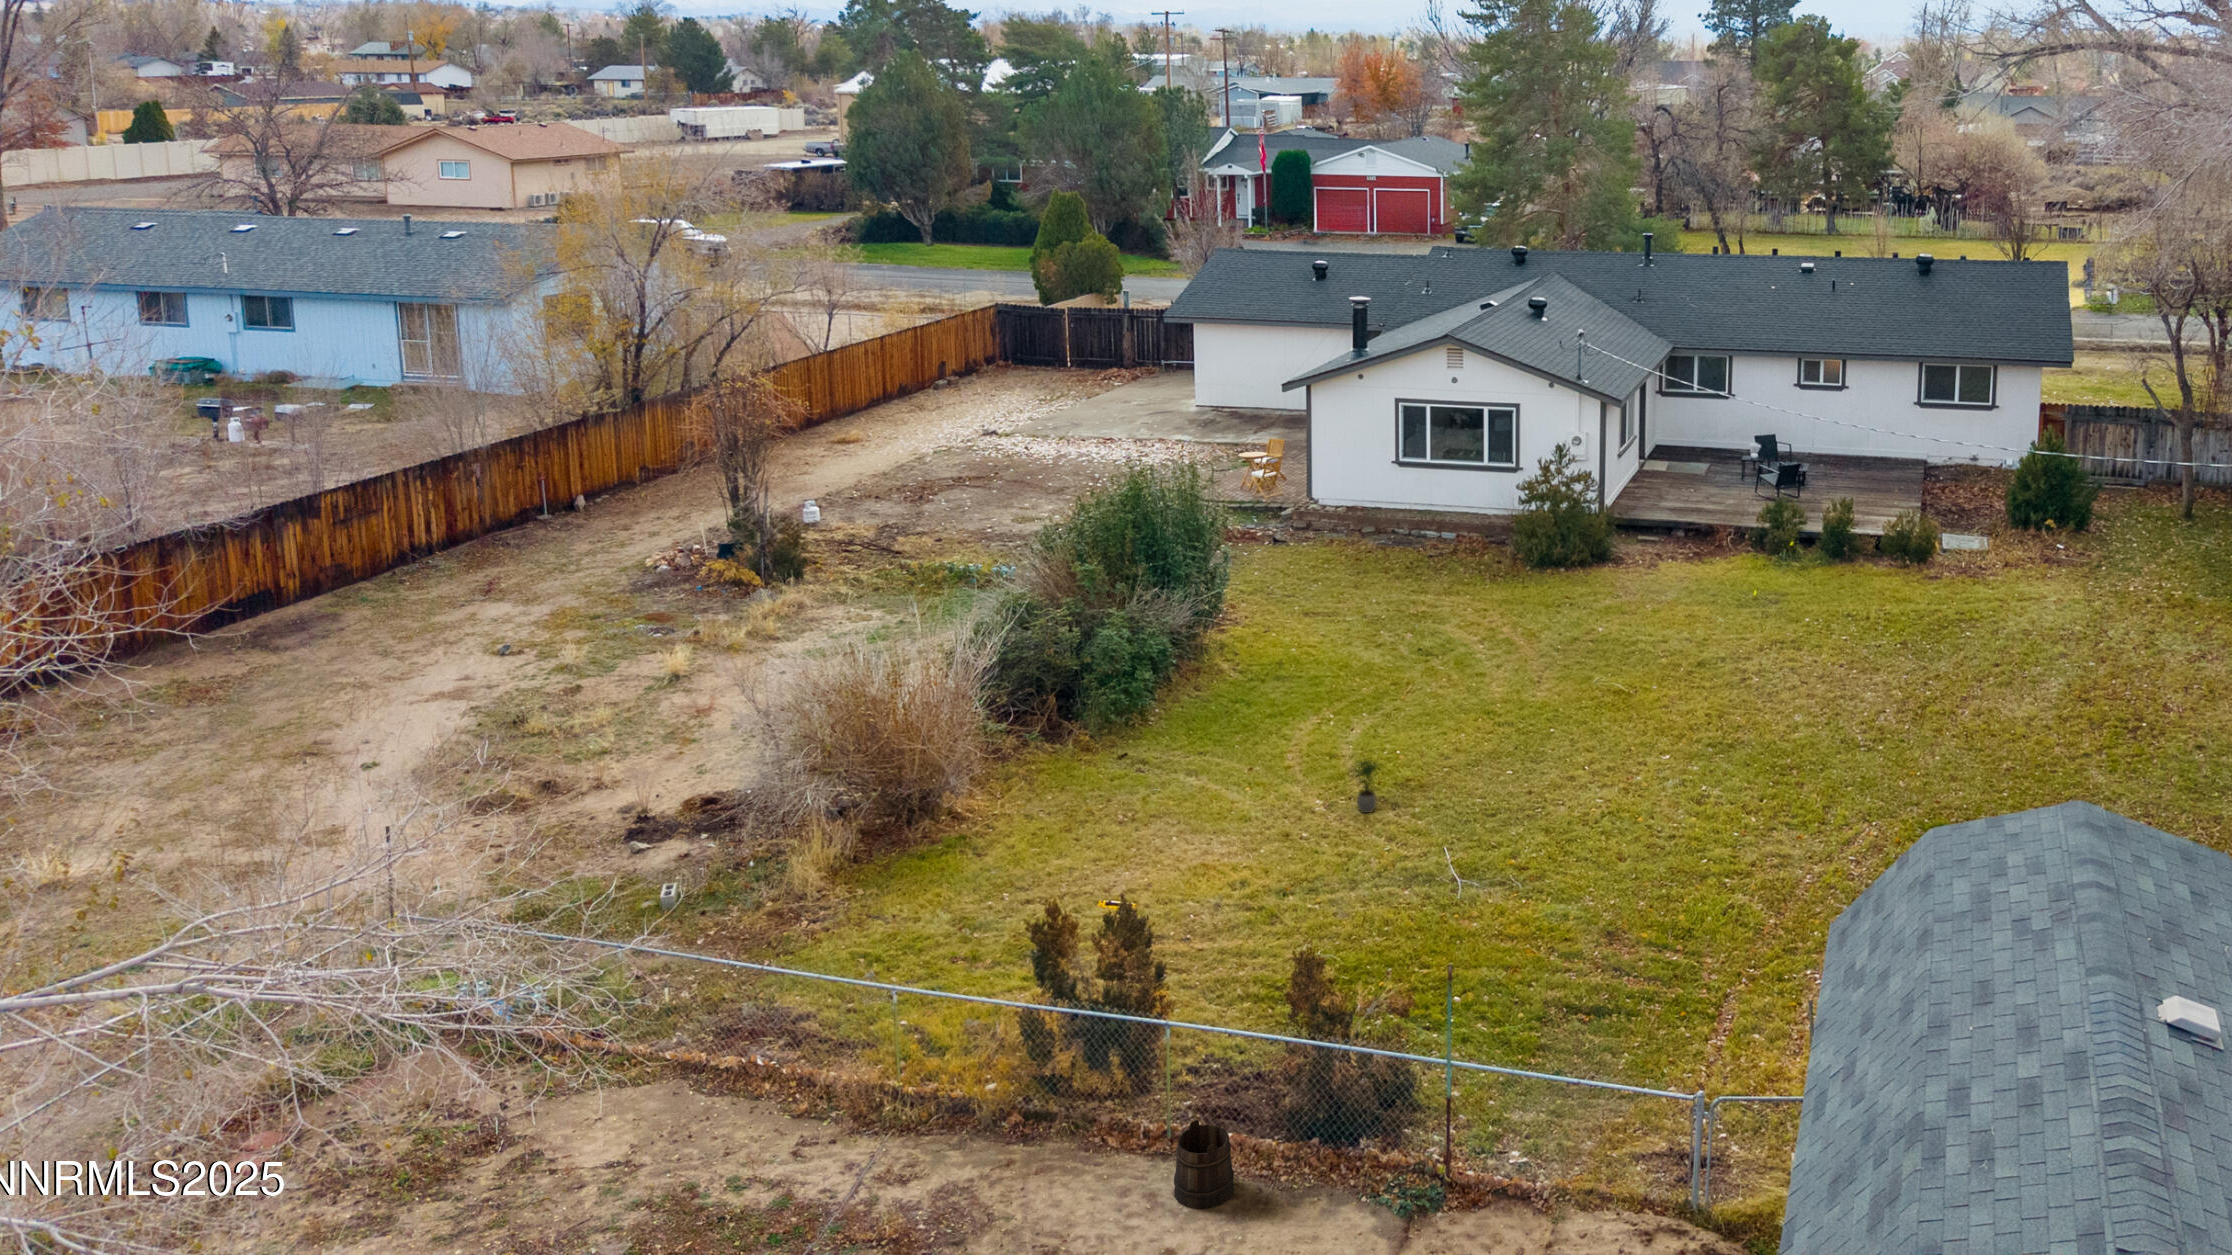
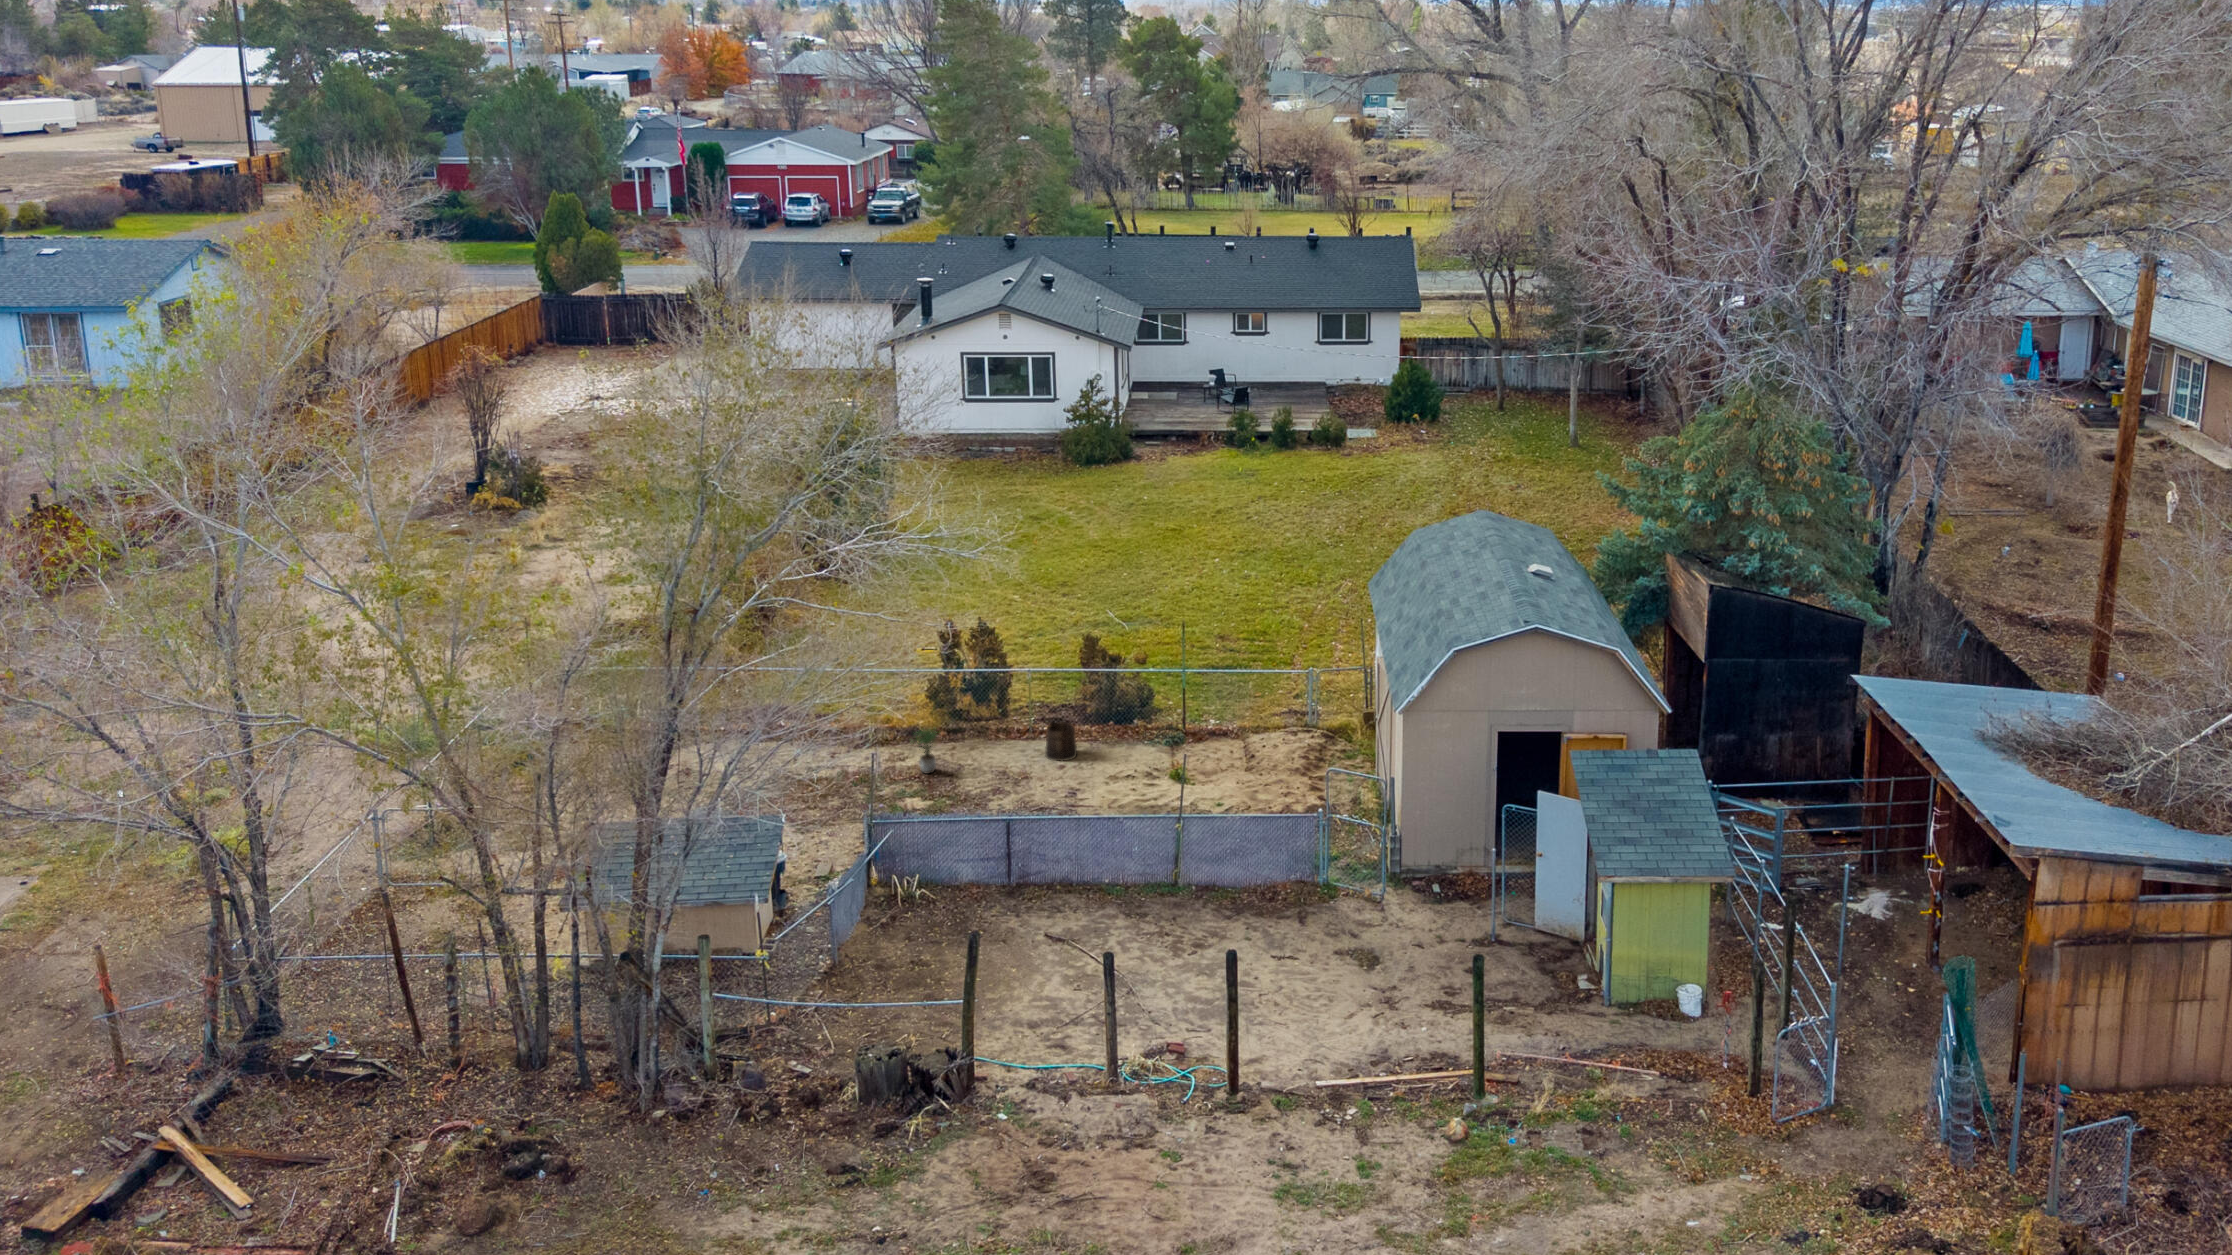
potted plant: present [1351,760,1381,813] -> present [910,729,937,774]

